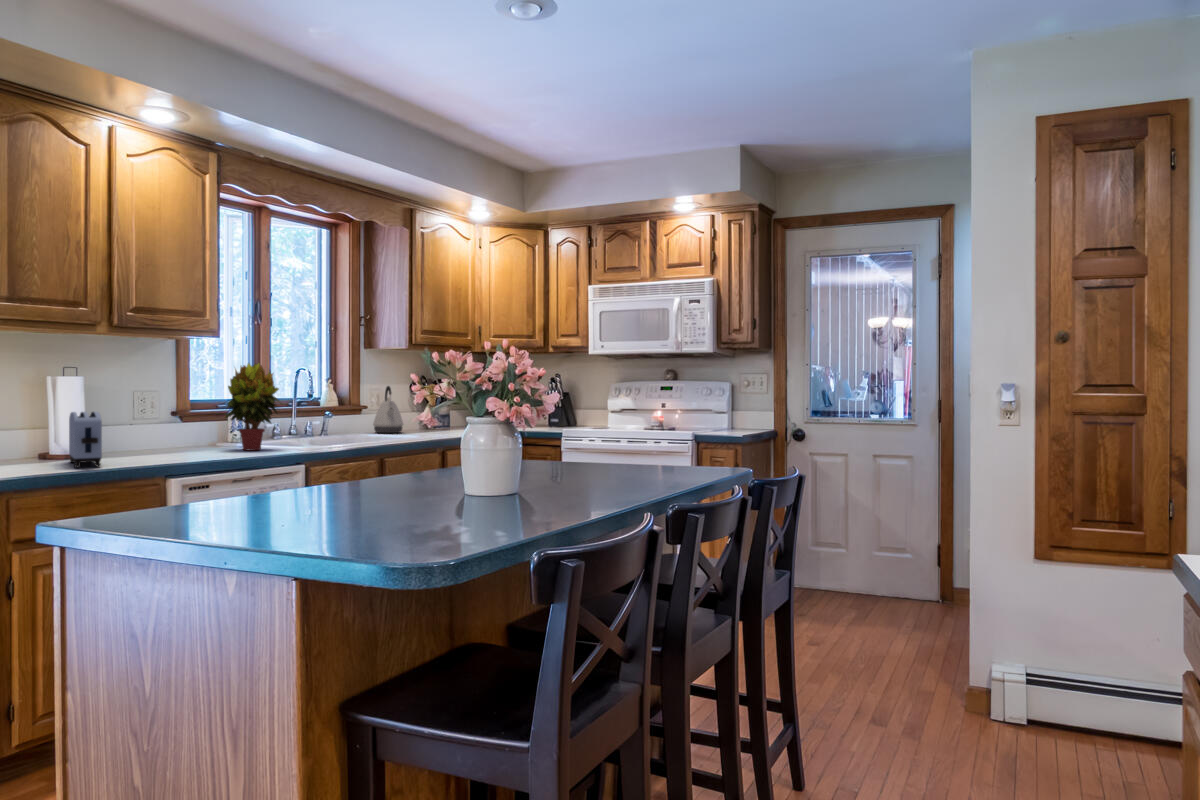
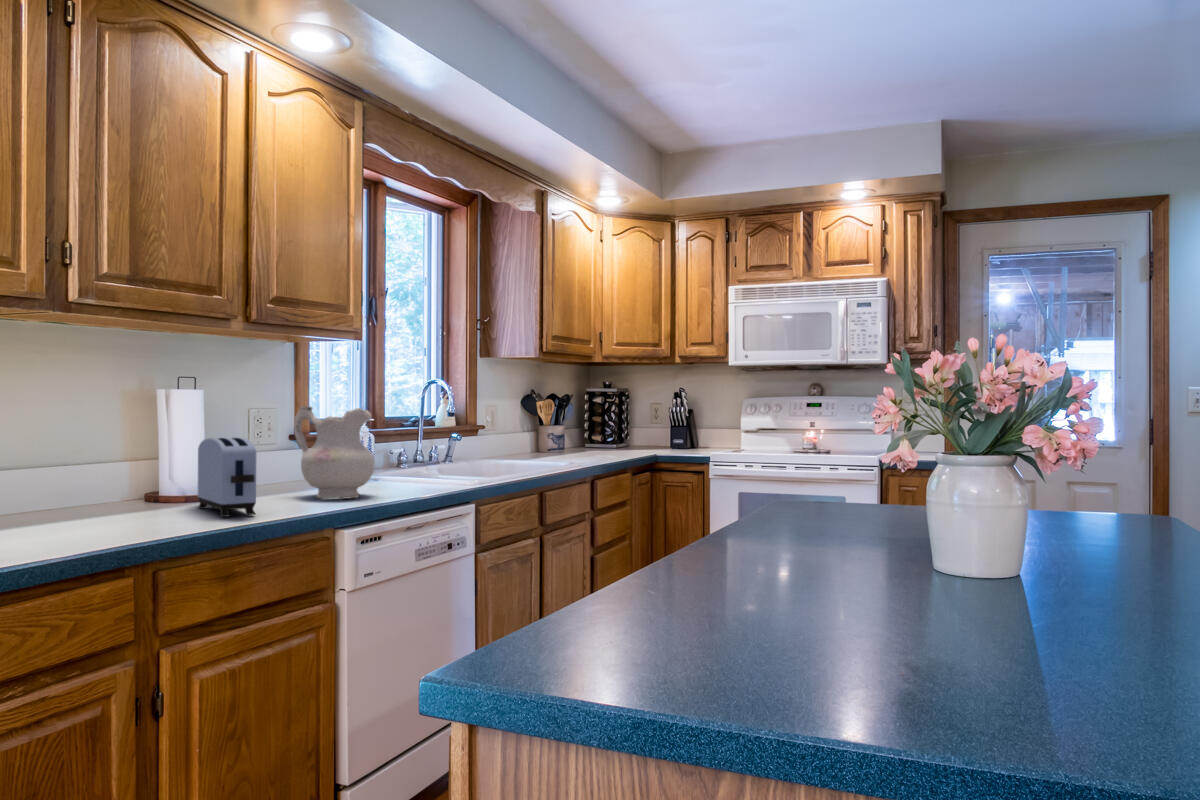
potted plant: present [225,363,280,450] -> none [364,372,441,486]
kettle: present [373,386,403,433] -> none [490,403,526,459]
ceramic pitcher: none [154,388,215,458] -> present [294,406,375,498]

